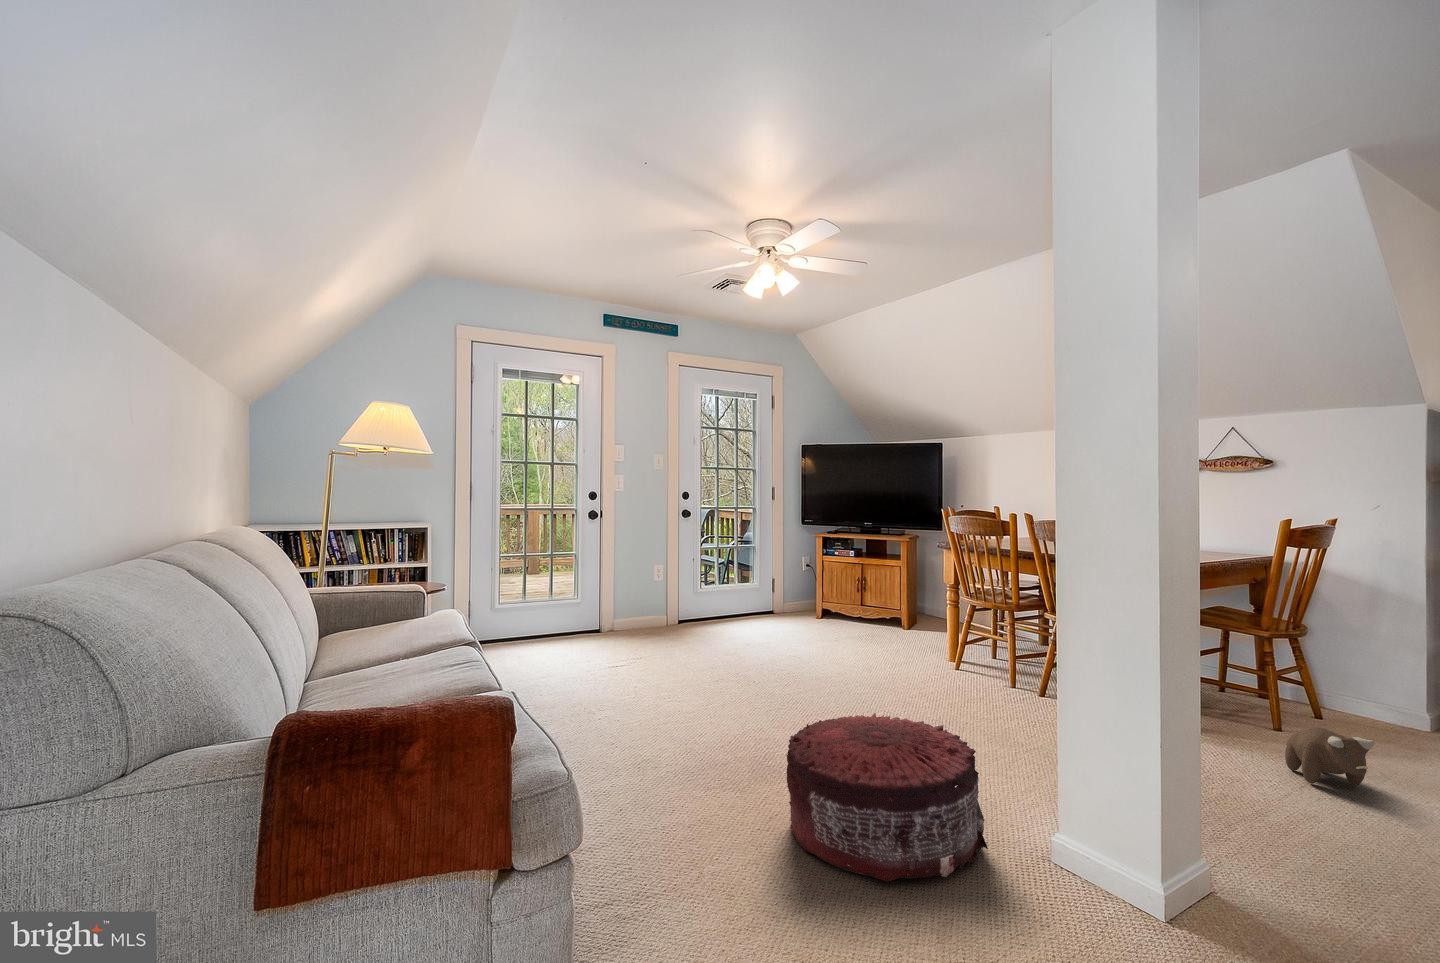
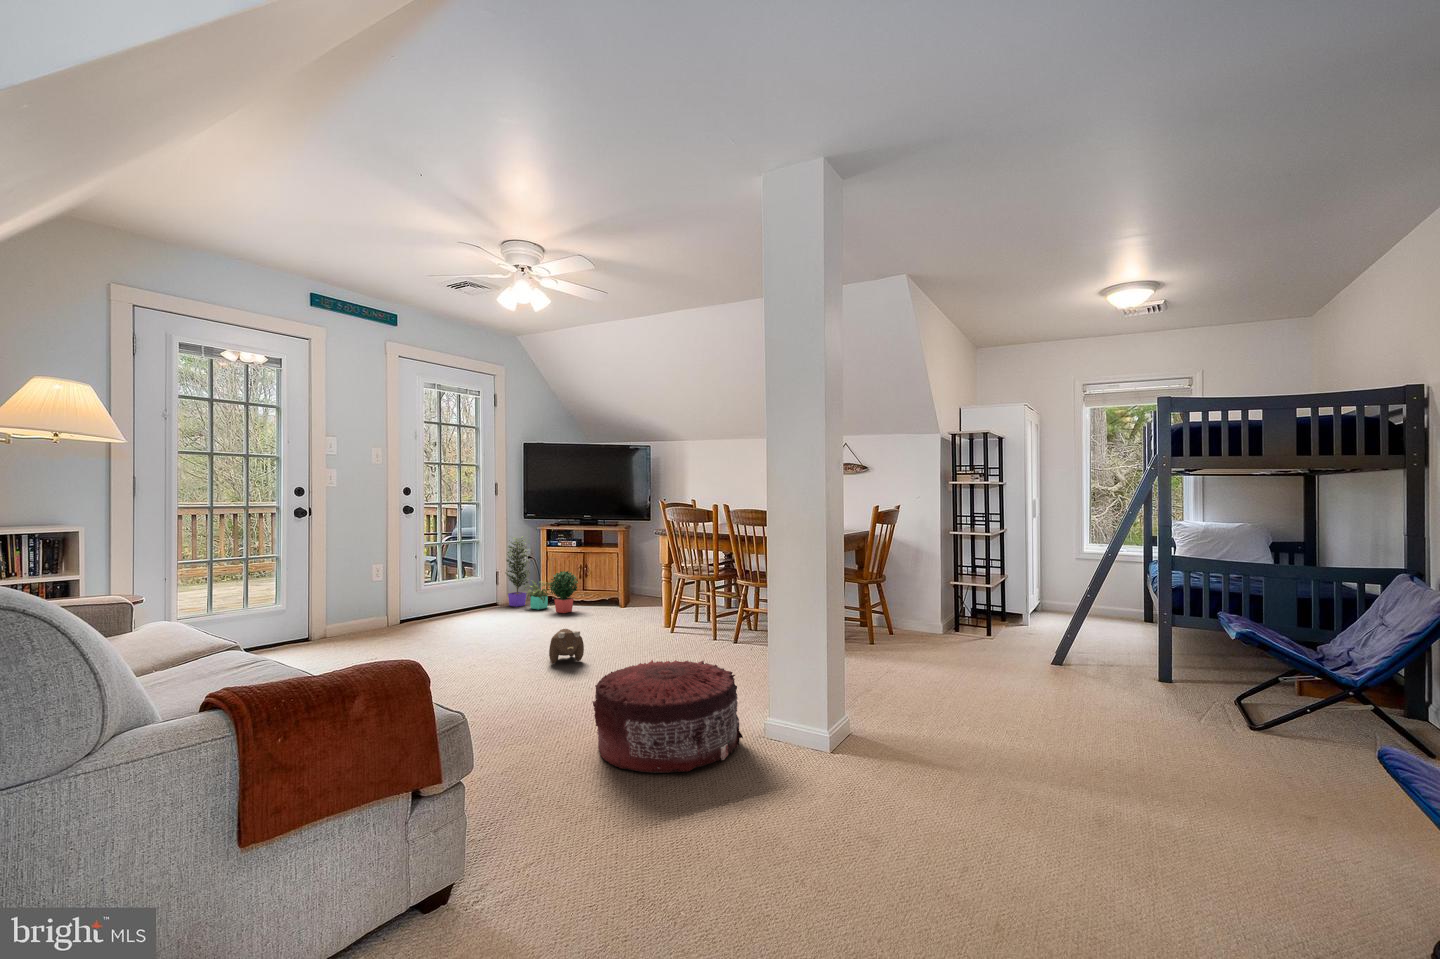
potted plant: none [783,542,857,630] -> present [505,536,578,613]
plush toy: present [1285,727,1374,786] -> present [549,629,584,664]

